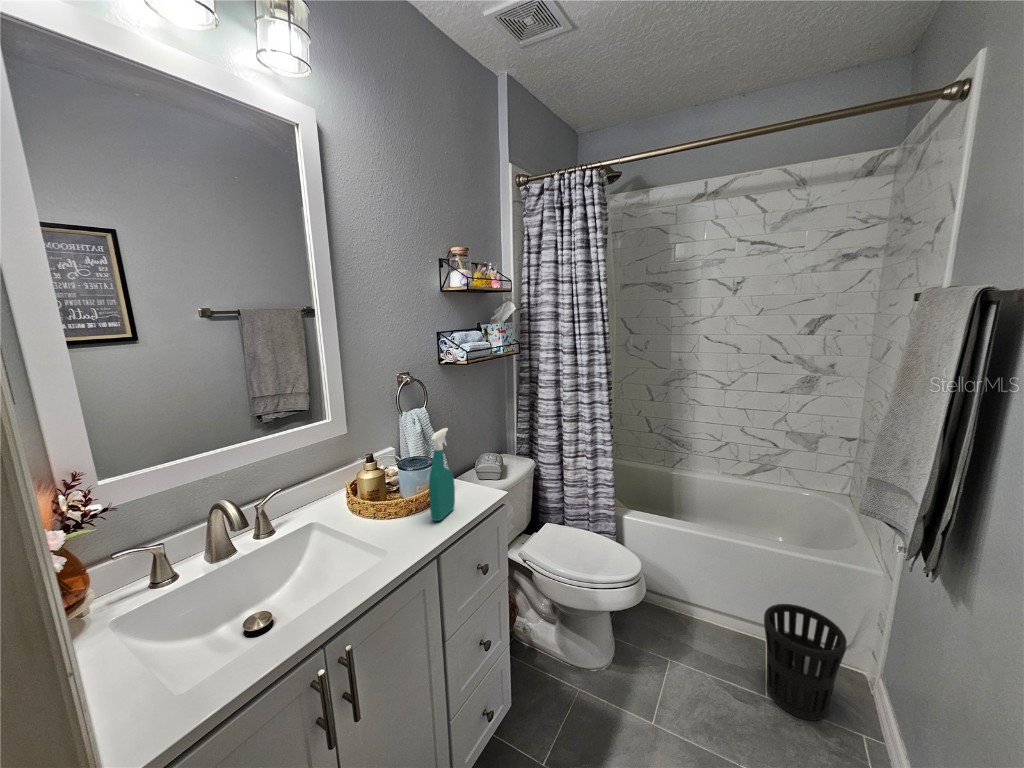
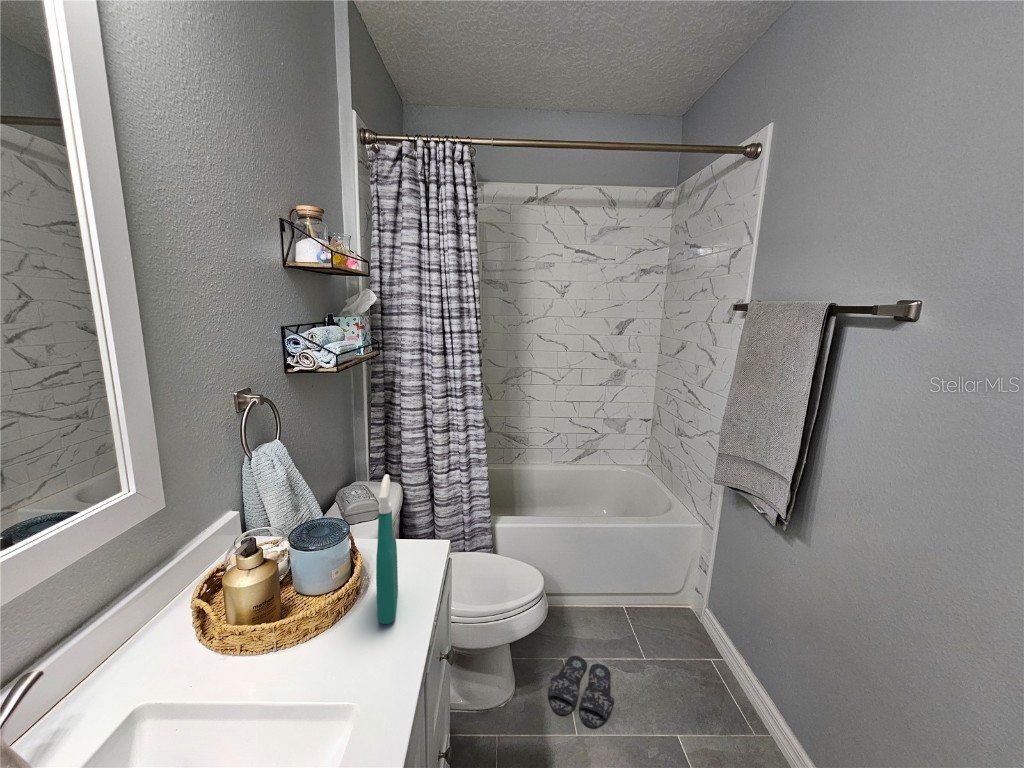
wastebasket: present [764,604,847,721] -> none [638,569,701,666]
slippers: none [638,661,716,727] -> present [548,656,614,728]

